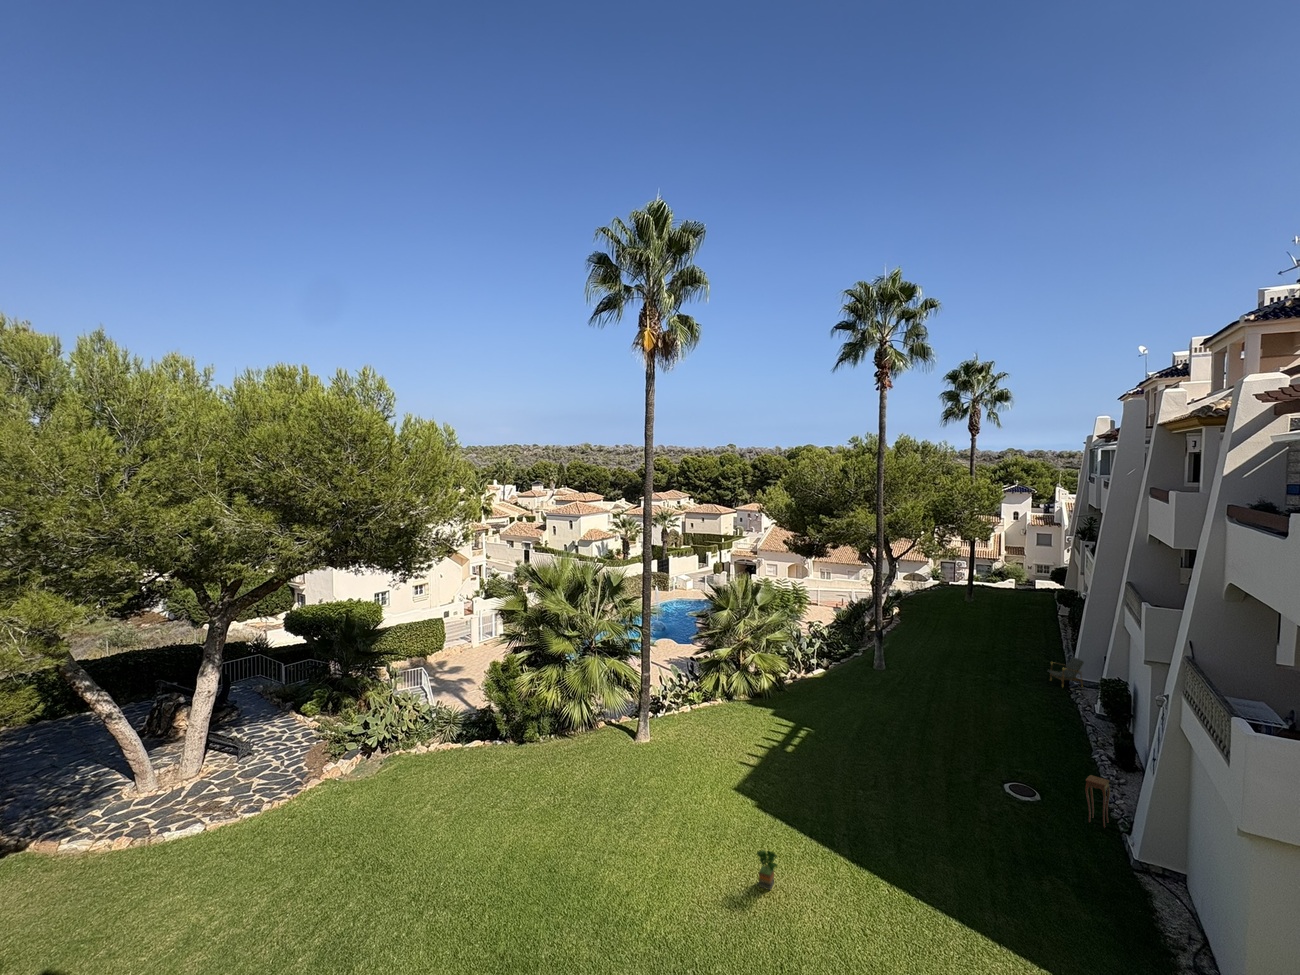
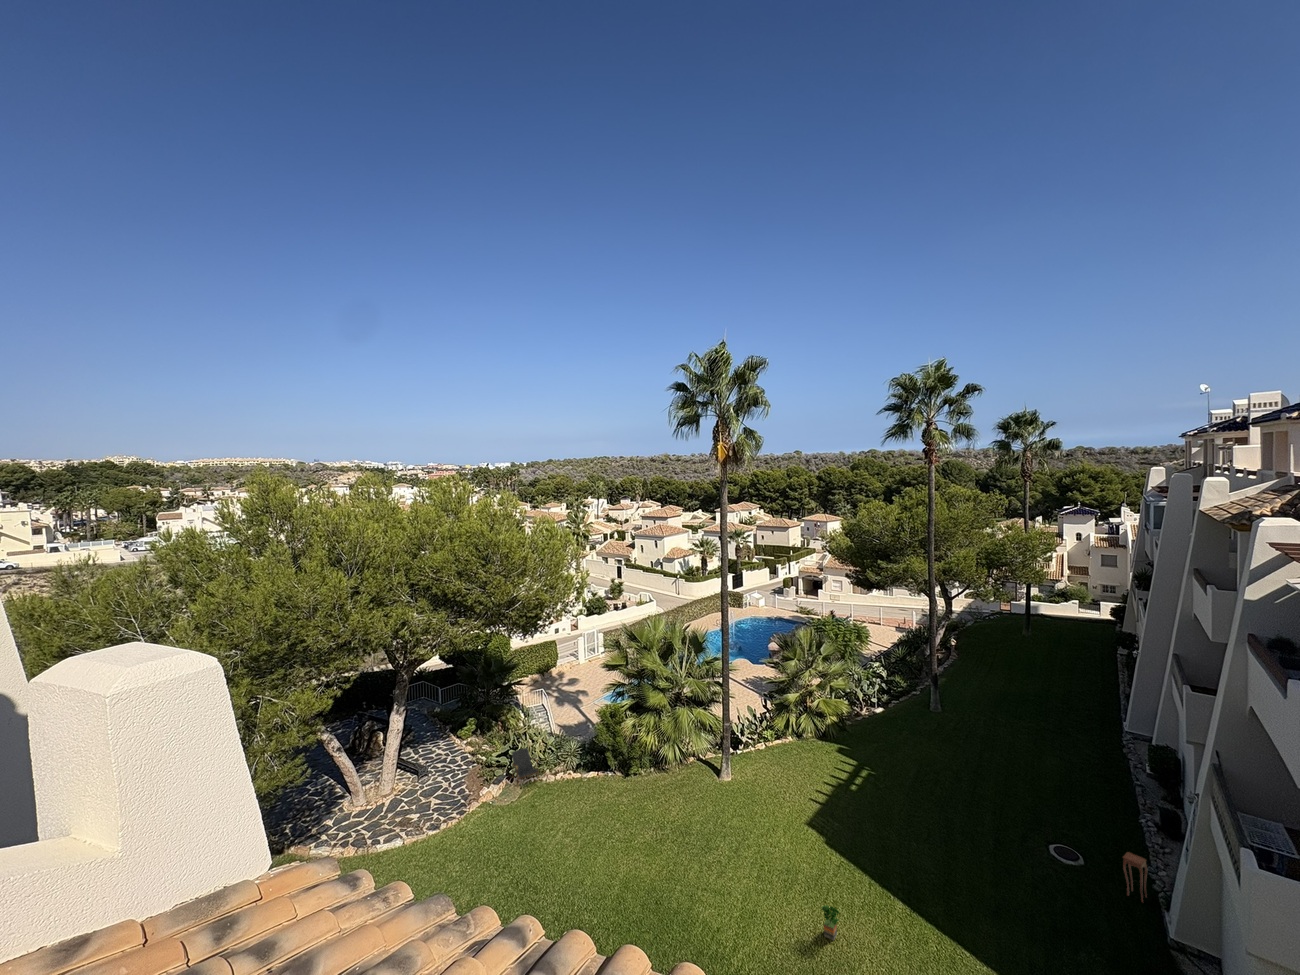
lounge chair: present [1048,657,1084,687] -> present [512,748,539,784]

